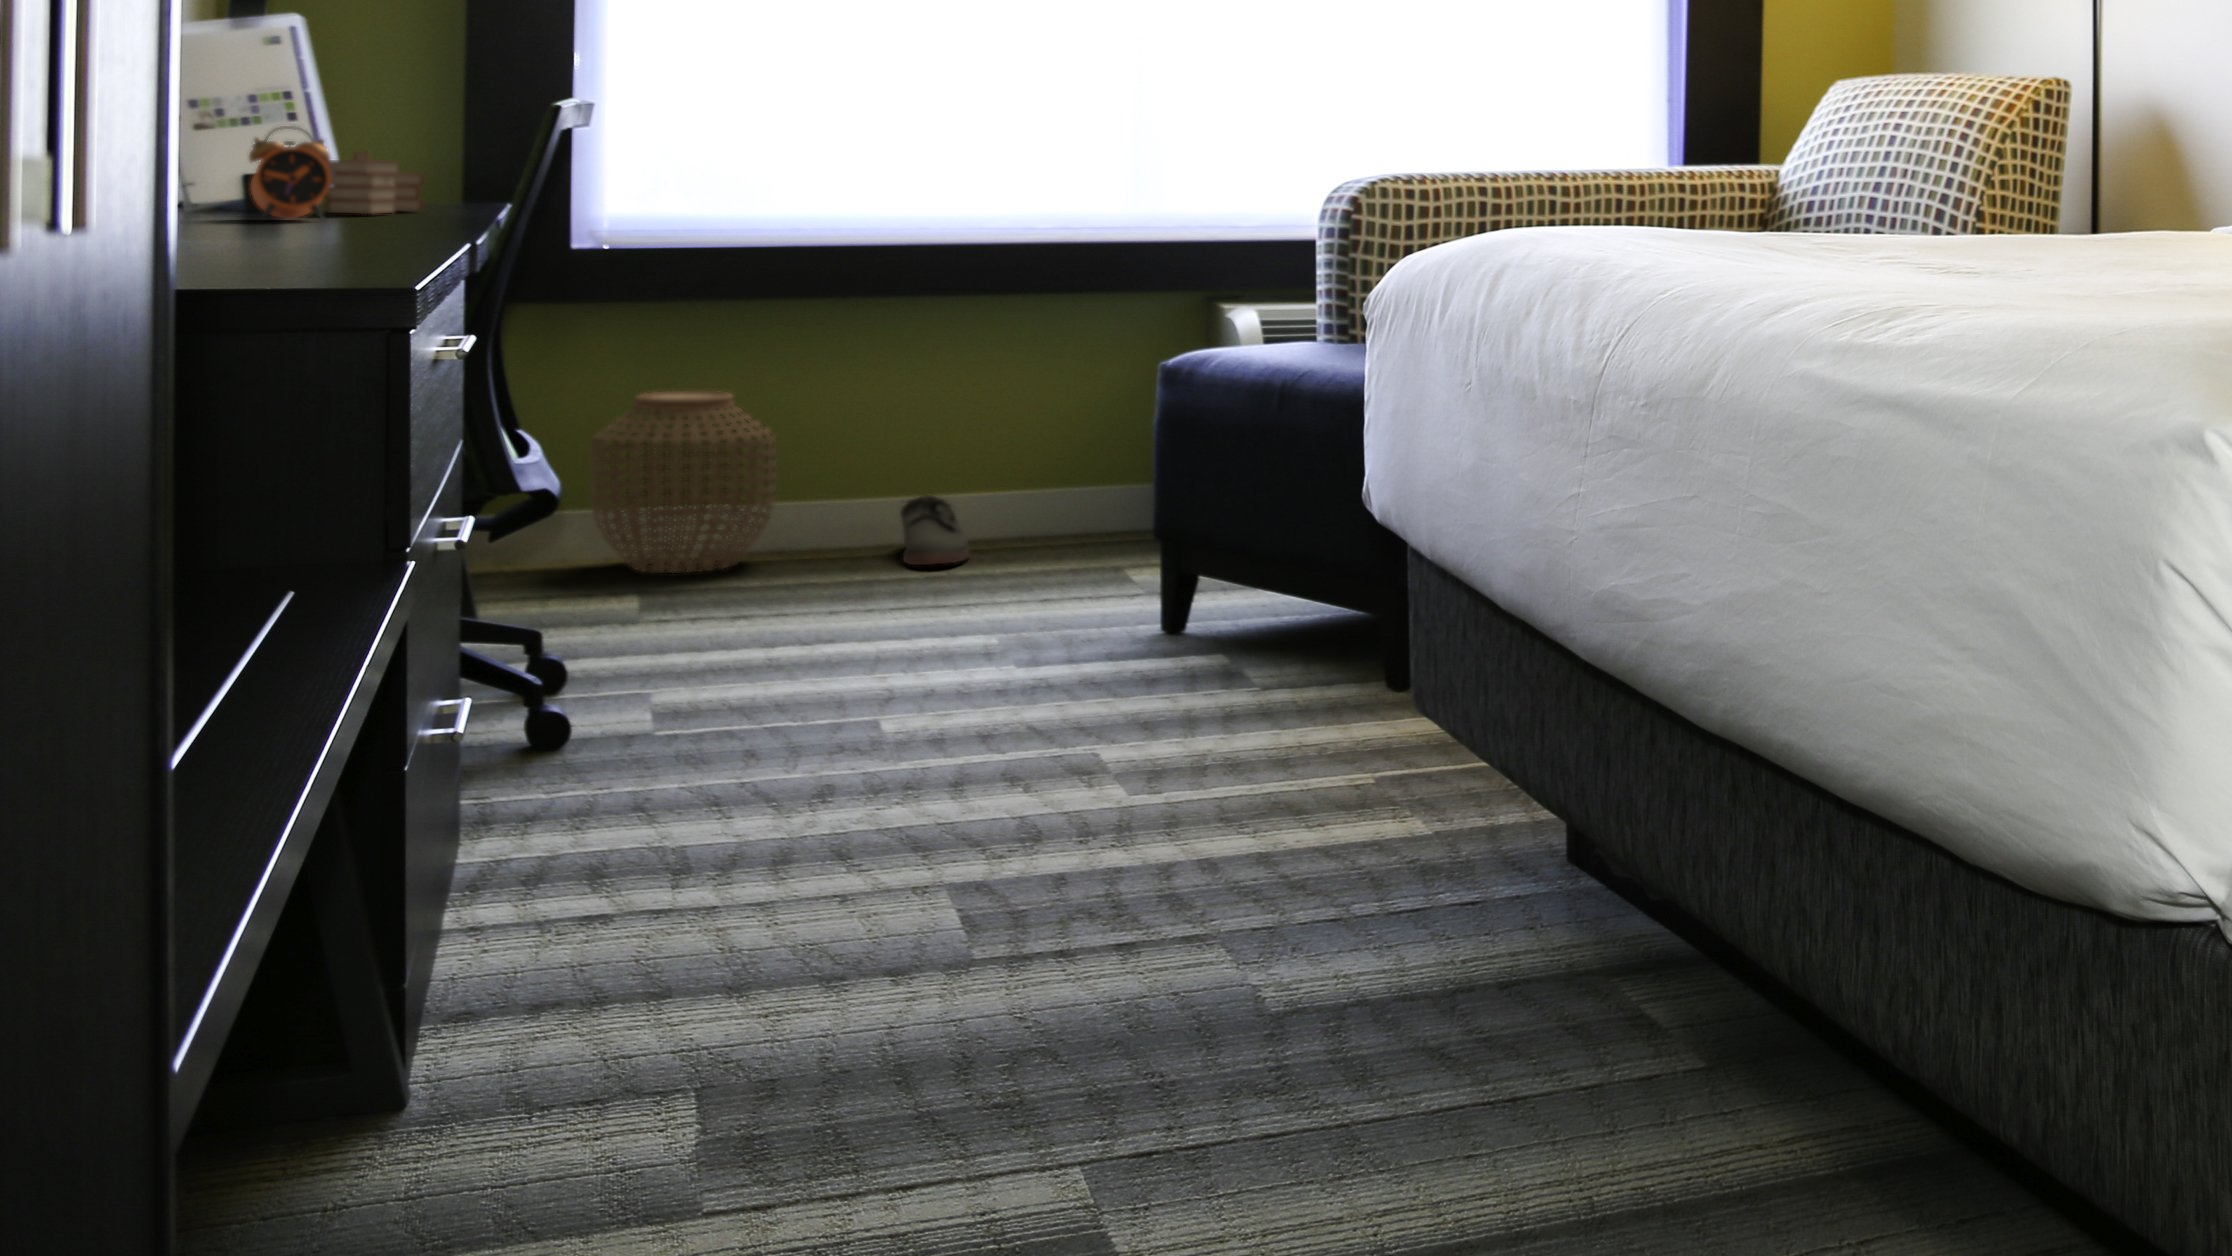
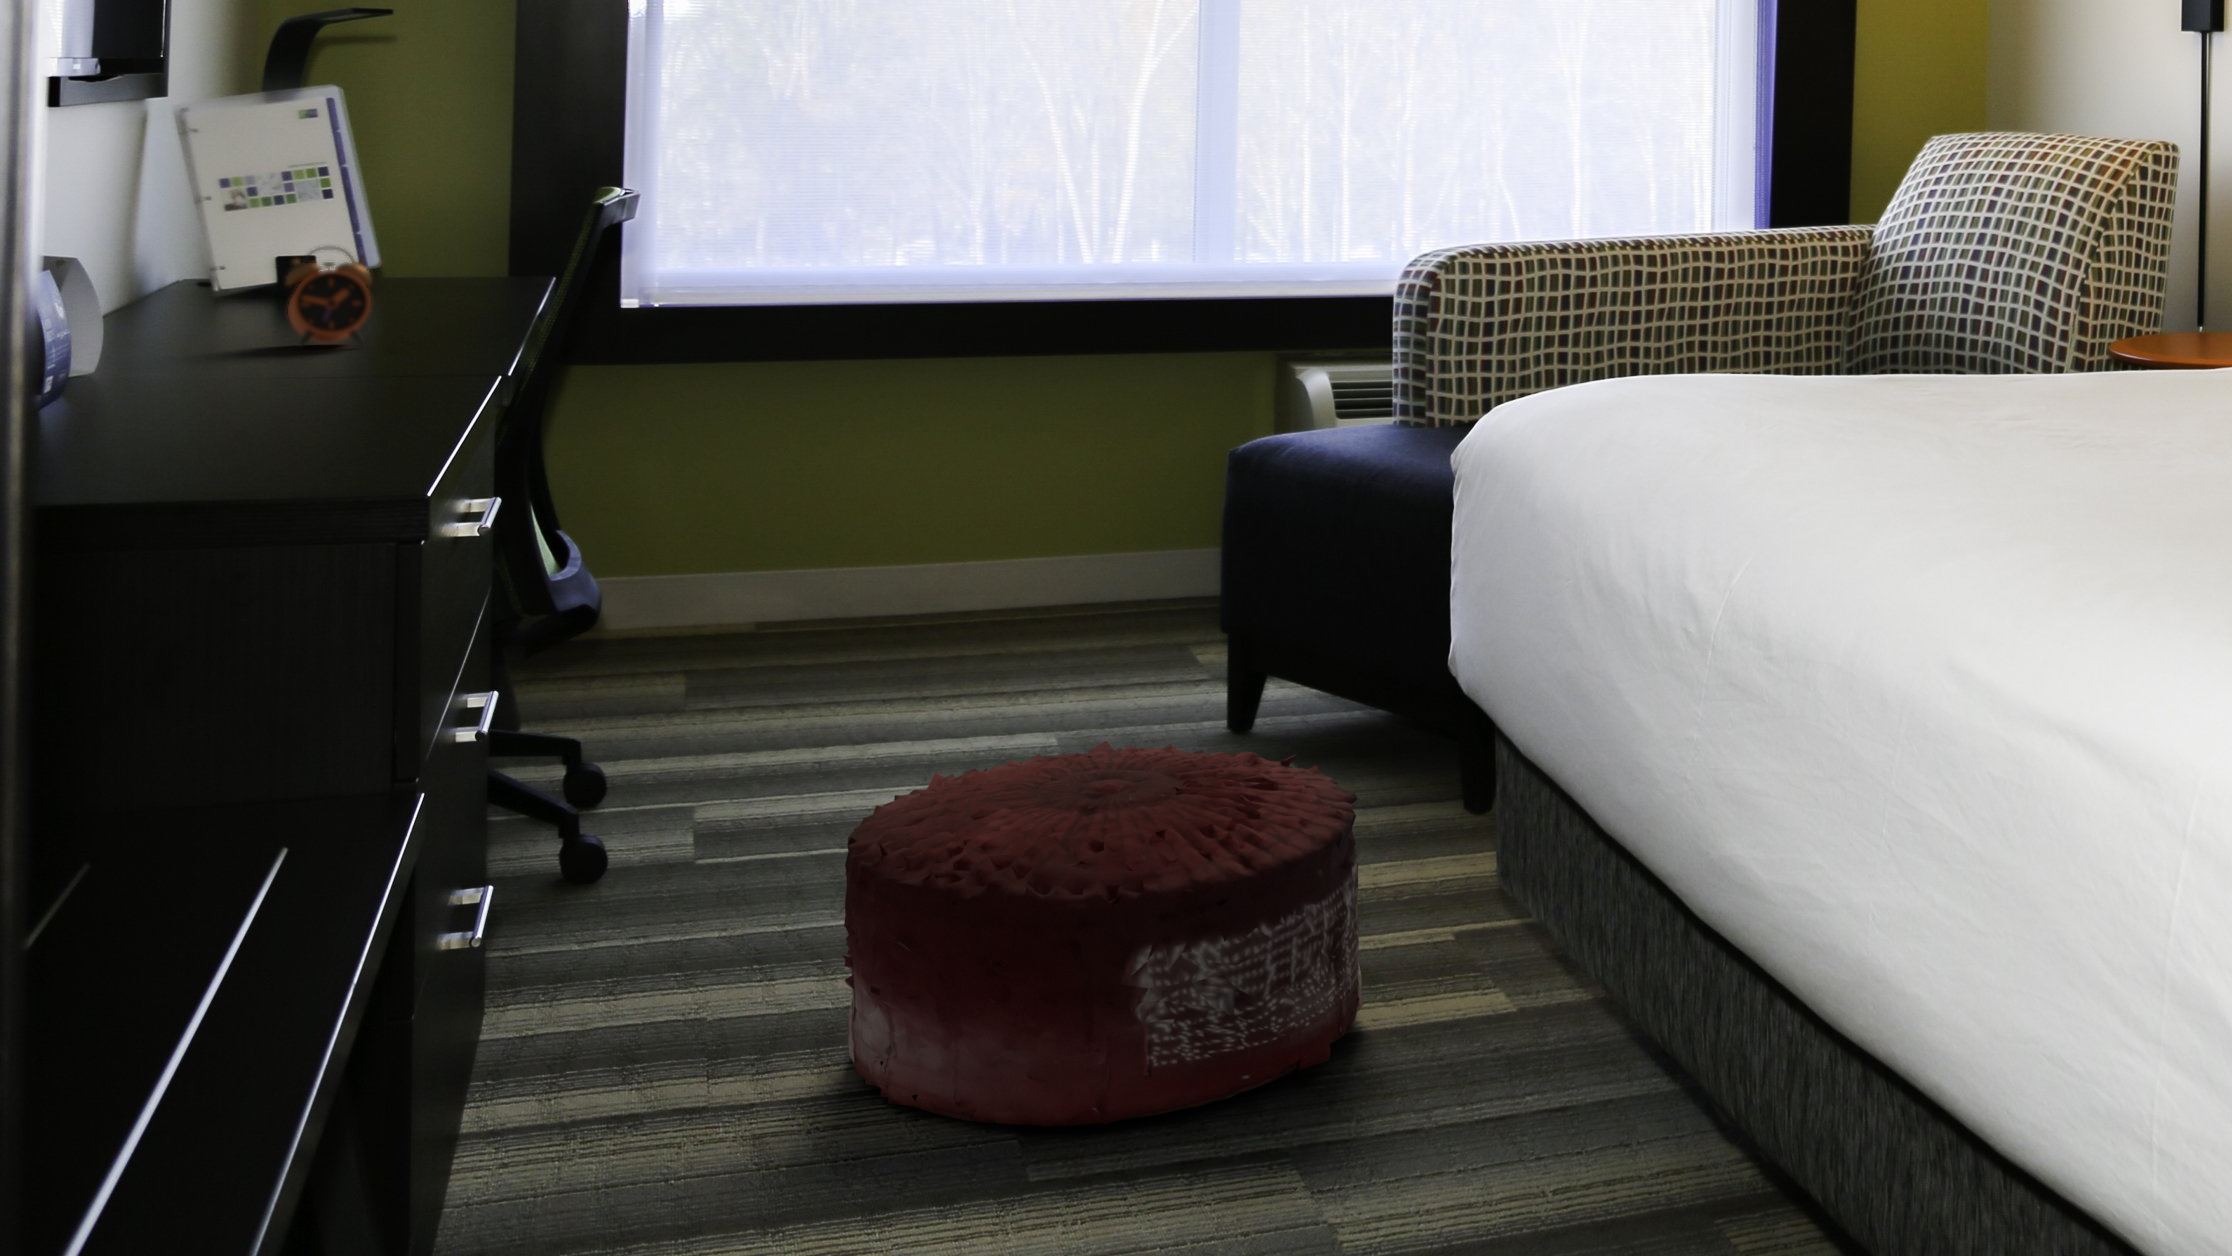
book: present [325,151,424,214] -> none [365,256,470,328]
woven basket: present [590,391,776,573] -> none [640,454,831,646]
shoe: present [900,495,969,565] -> none [957,558,1029,638]
pouf: none [790,593,1286,917] -> present [842,741,1363,1127]

